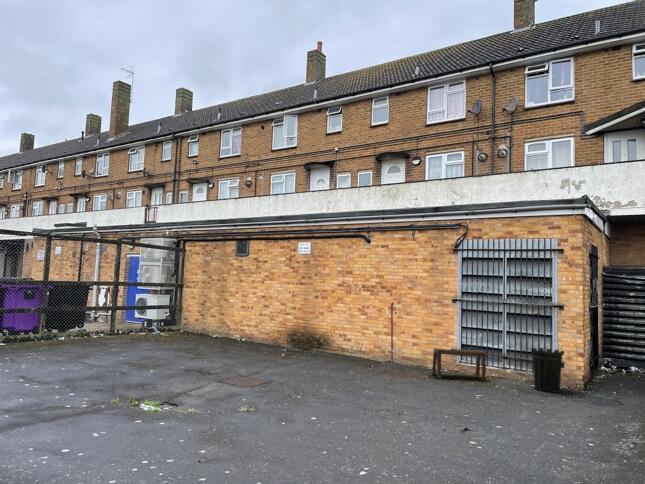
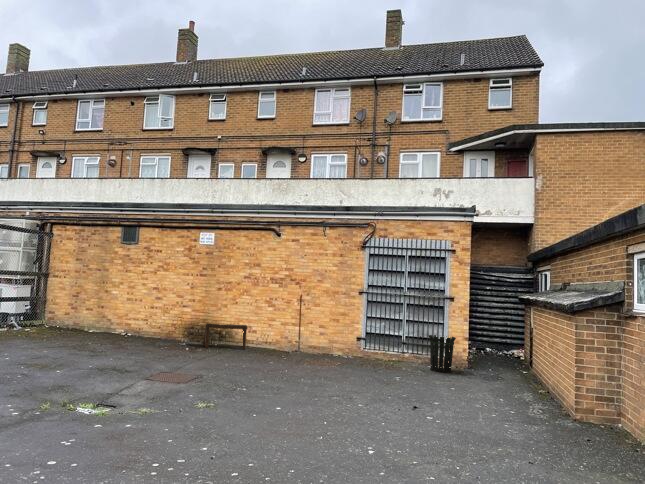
bench: present [432,348,487,381] -> present [203,323,247,349]

